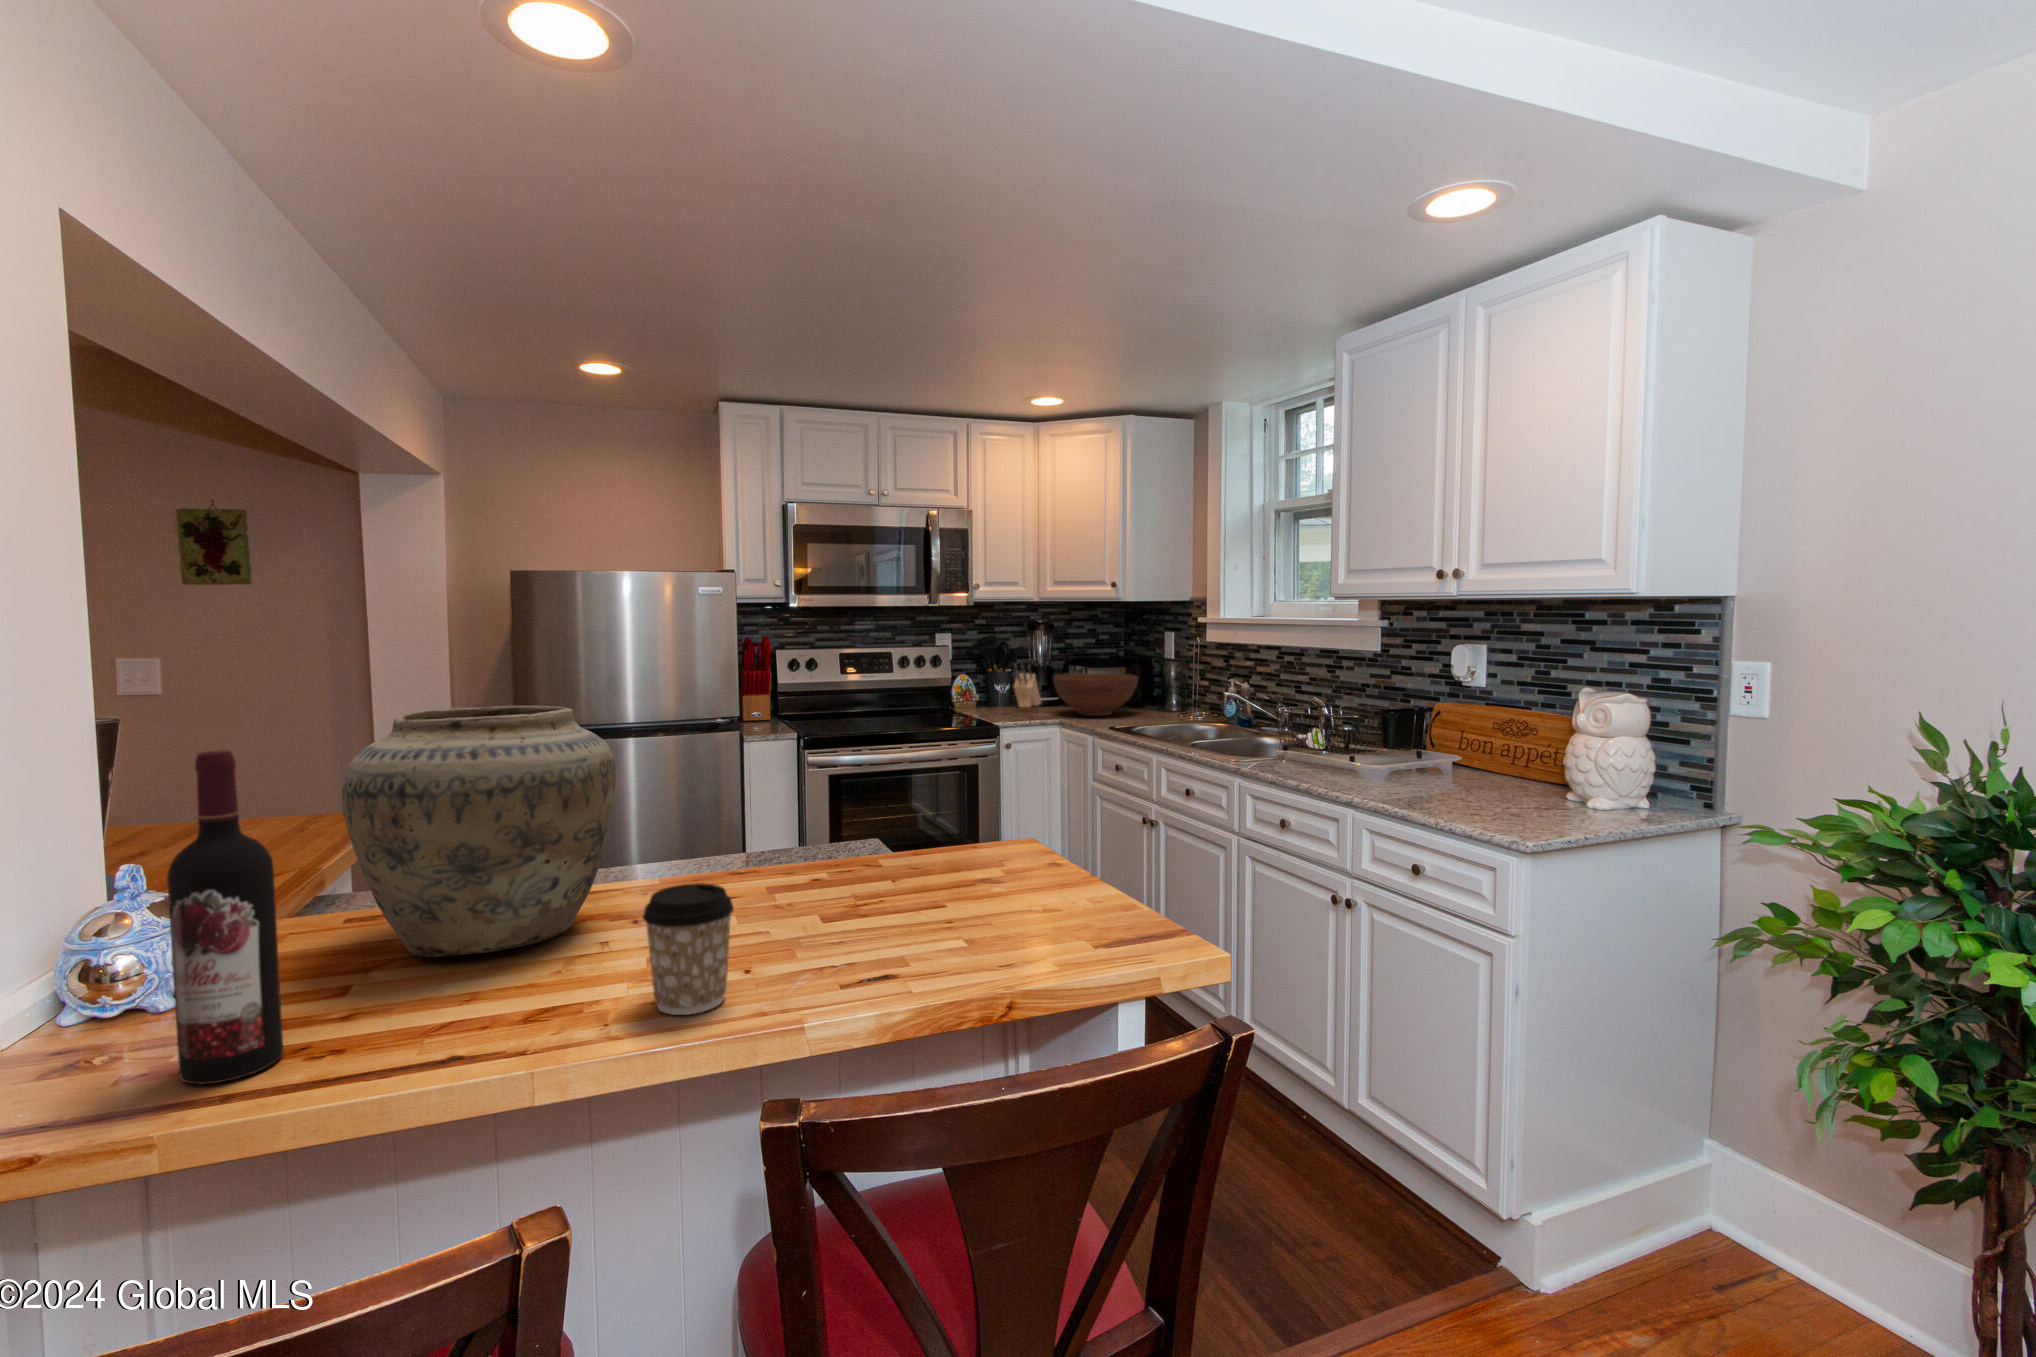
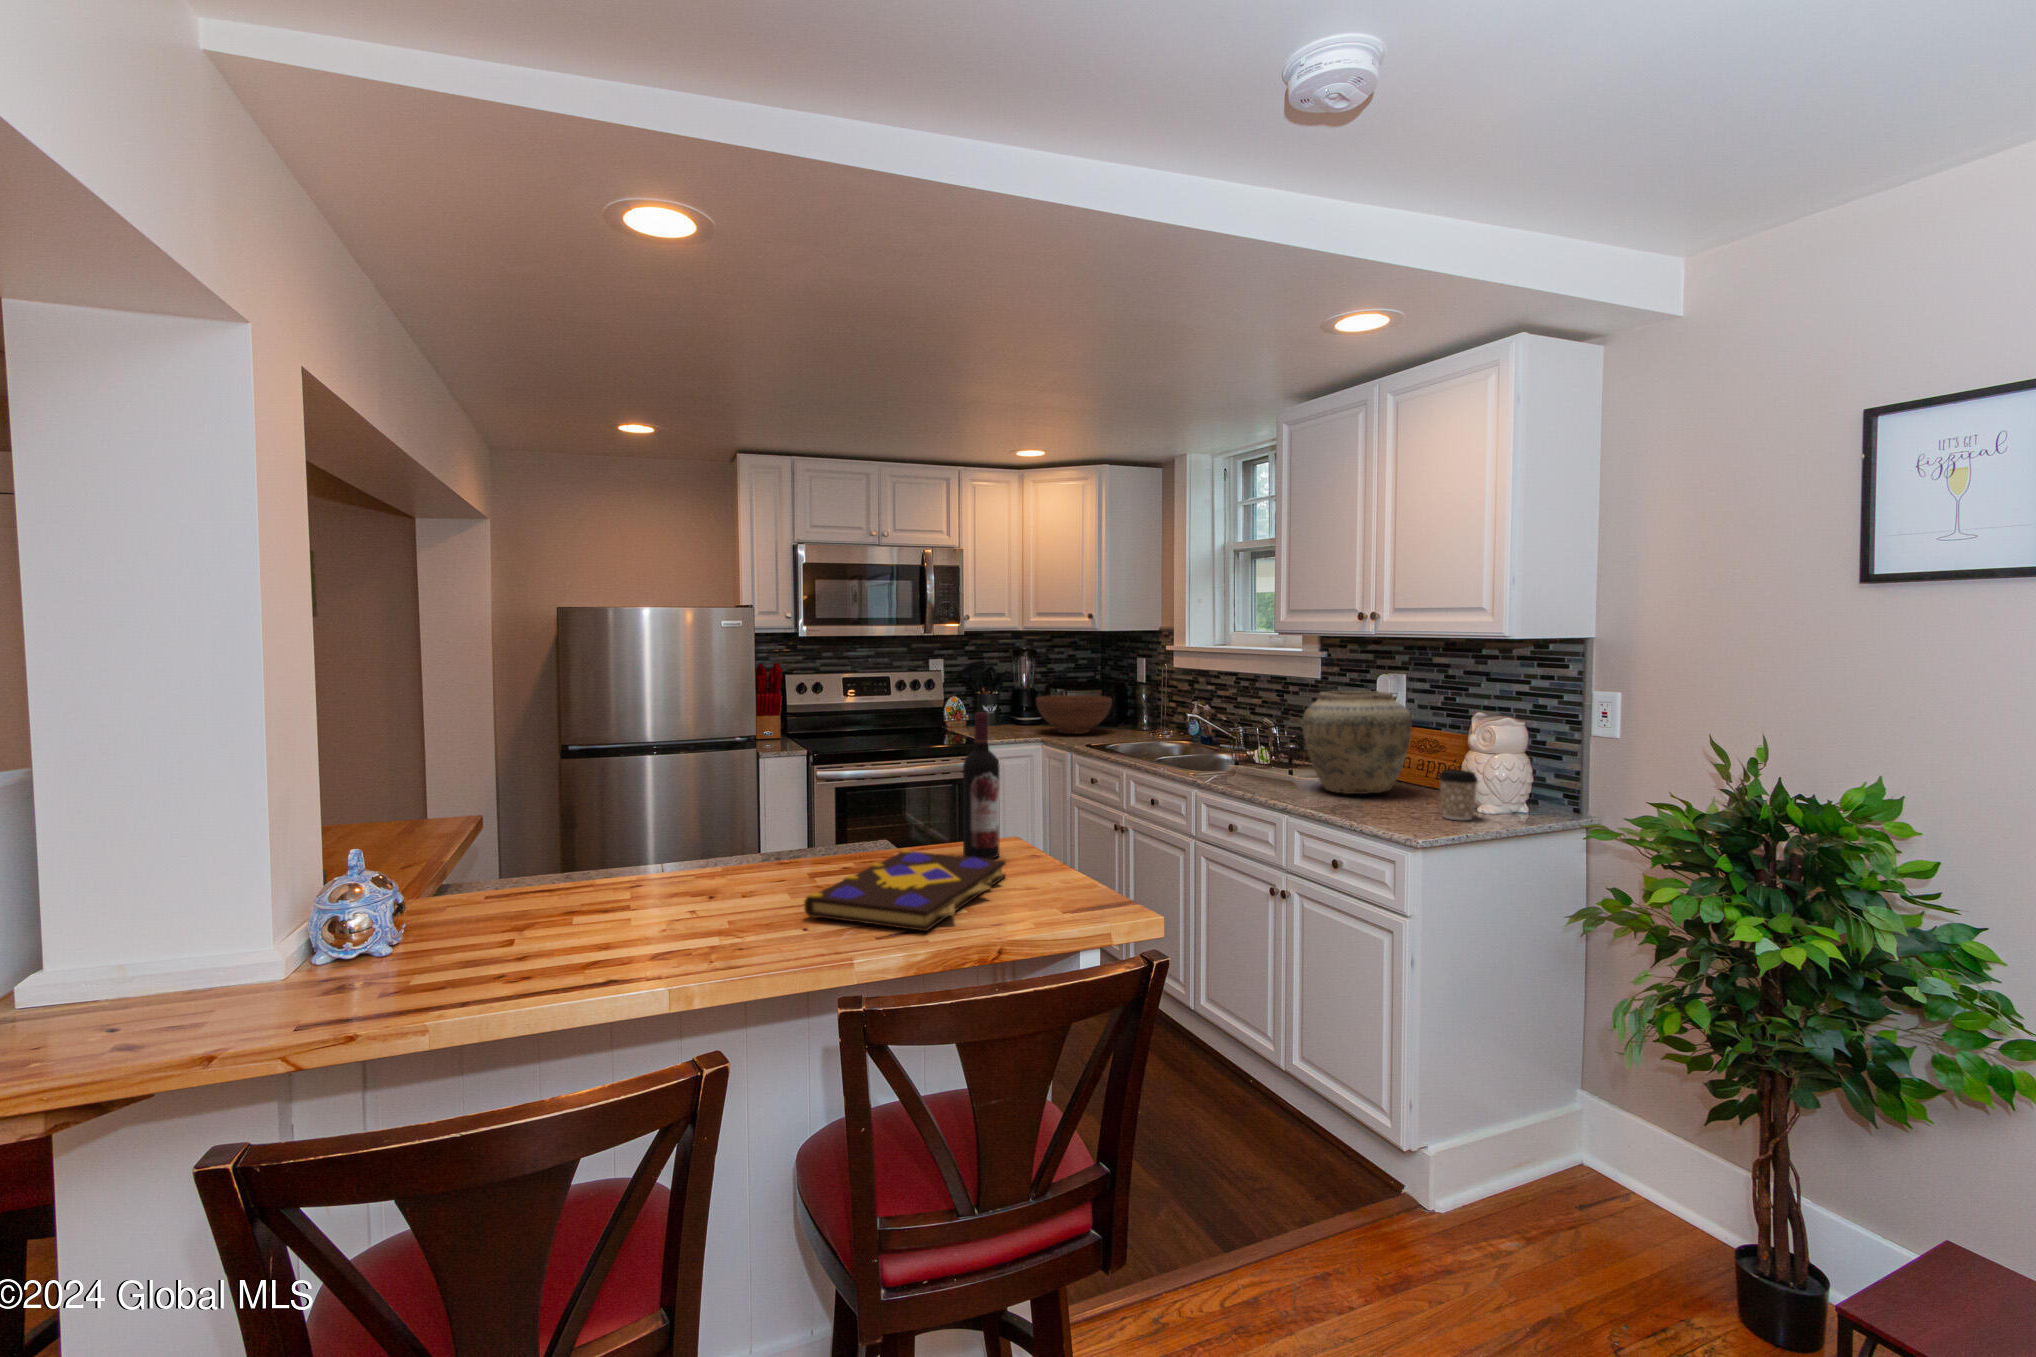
knife block: present [1014,664,1041,708] -> none [1000,686,1026,726]
vase: present [342,706,616,957] -> present [1303,691,1412,794]
wine bottle: present [167,750,283,1084] -> present [963,712,1000,859]
book: none [748,857,1020,977] -> present [804,850,1006,931]
coffee cup: present [643,883,734,1015] -> present [1439,770,1478,820]

